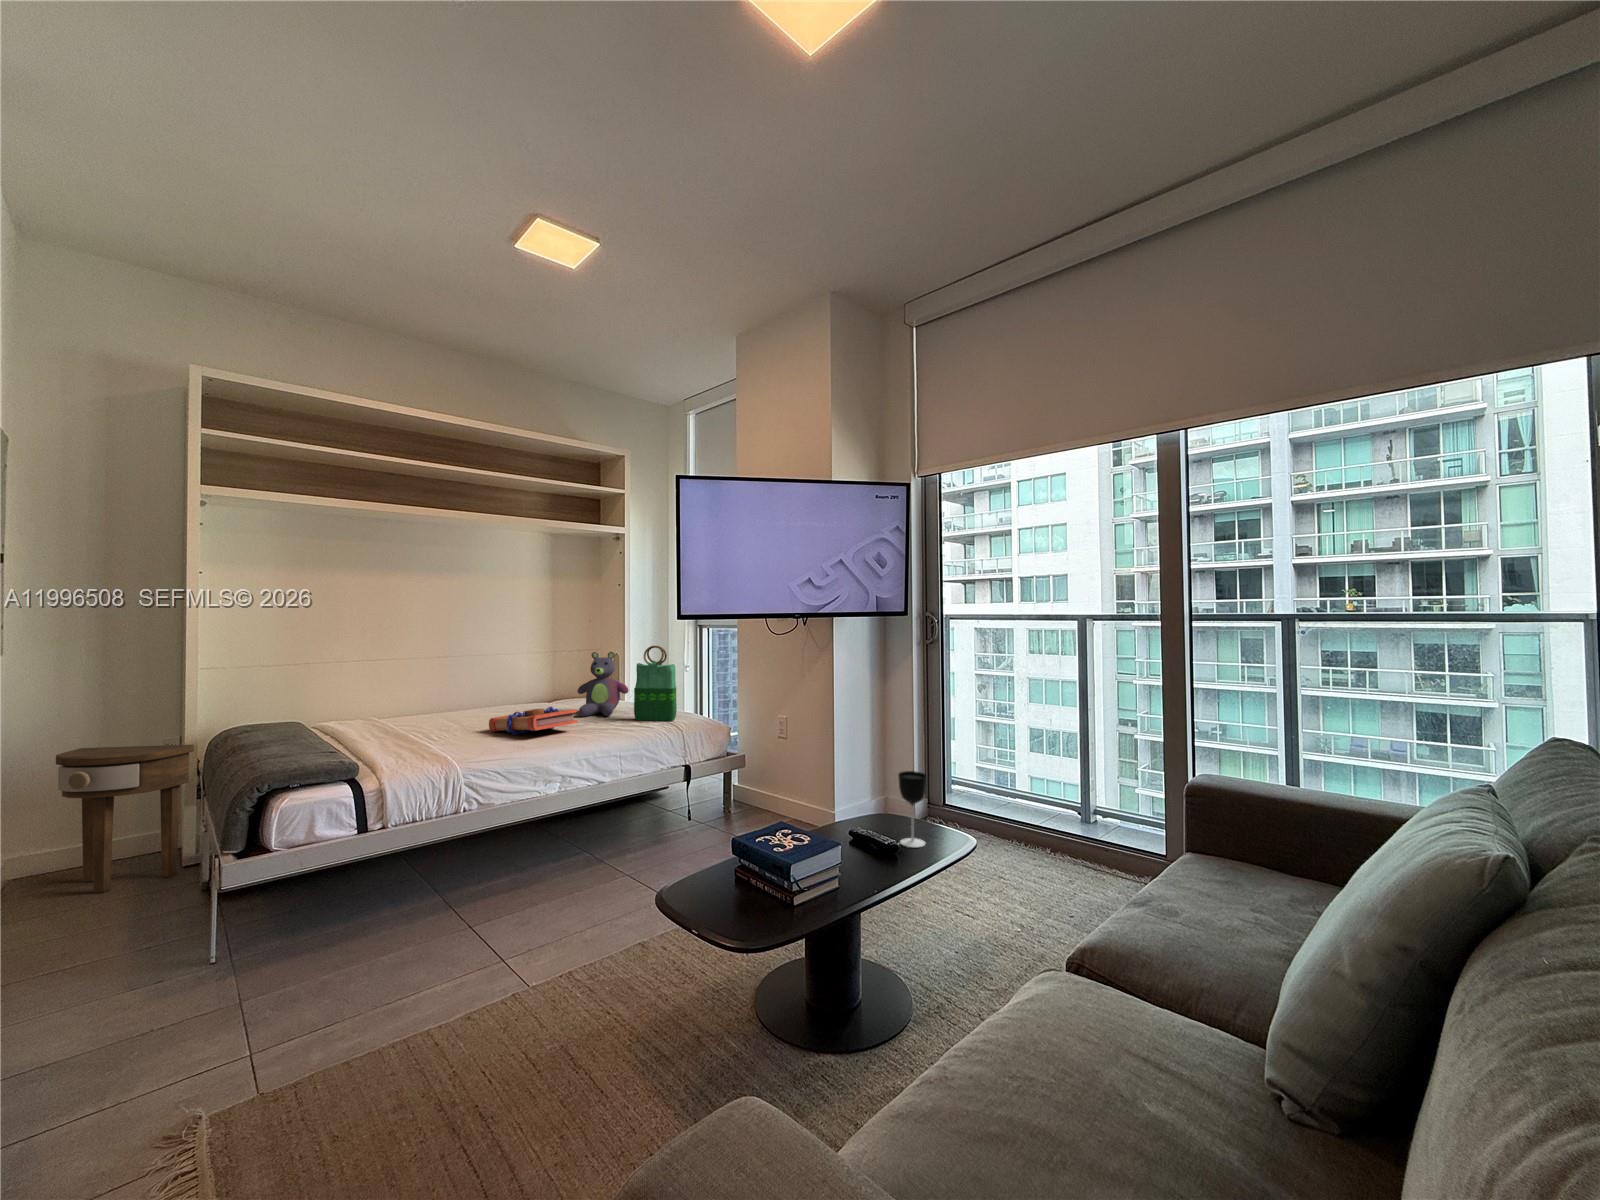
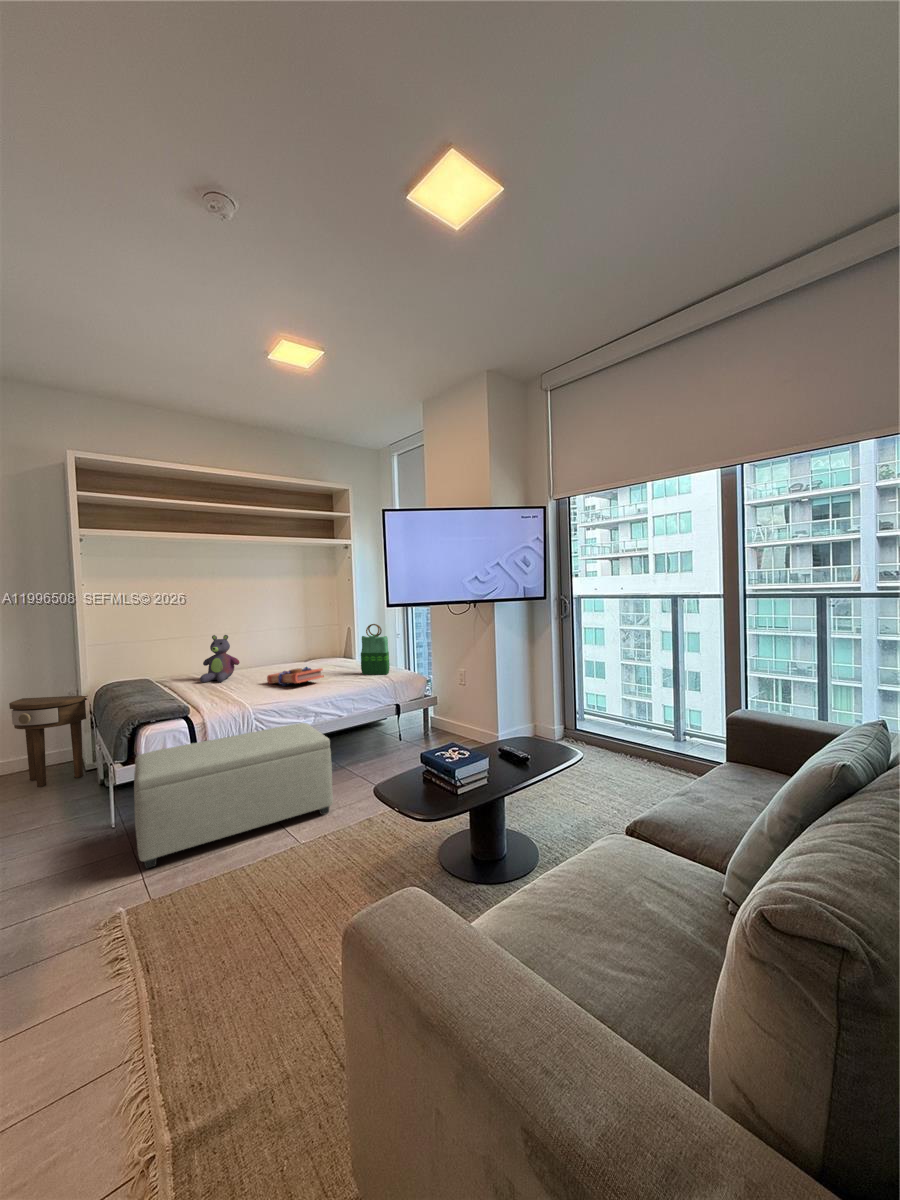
stuffed bear: present [577,652,629,716] -> present [200,635,240,682]
wine glass: present [898,771,926,847] -> none [528,710,547,759]
ottoman: none [248,791,585,1035] -> present [134,723,333,869]

